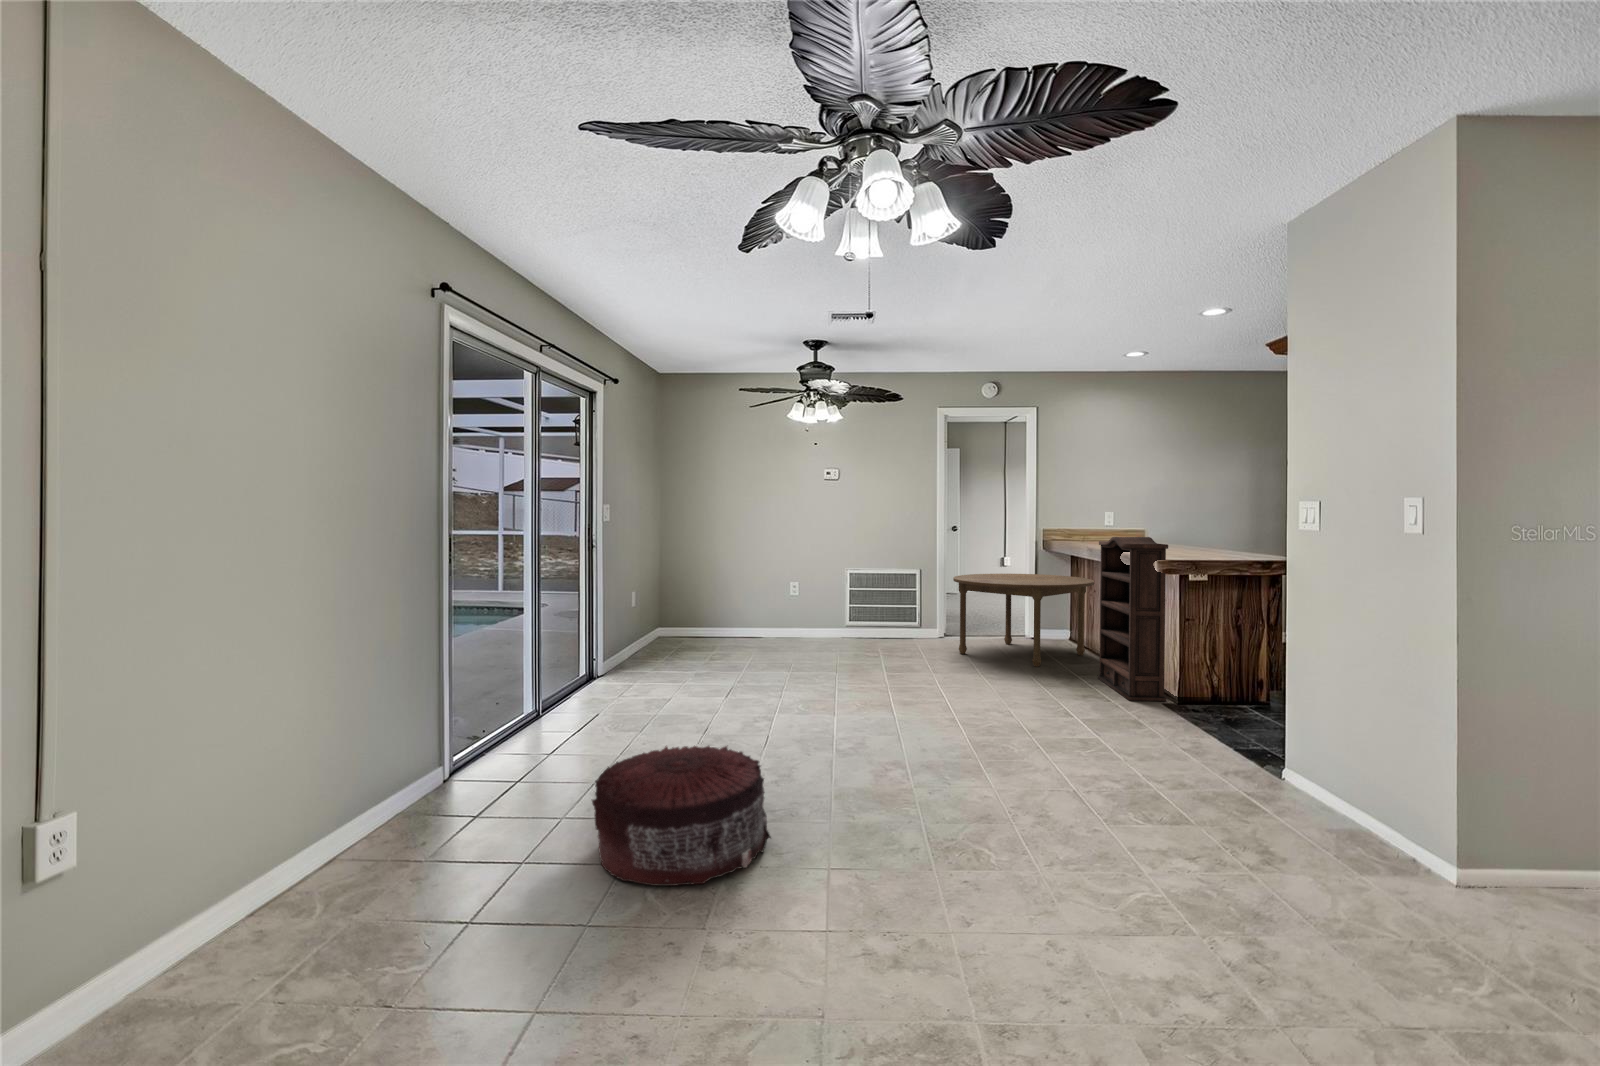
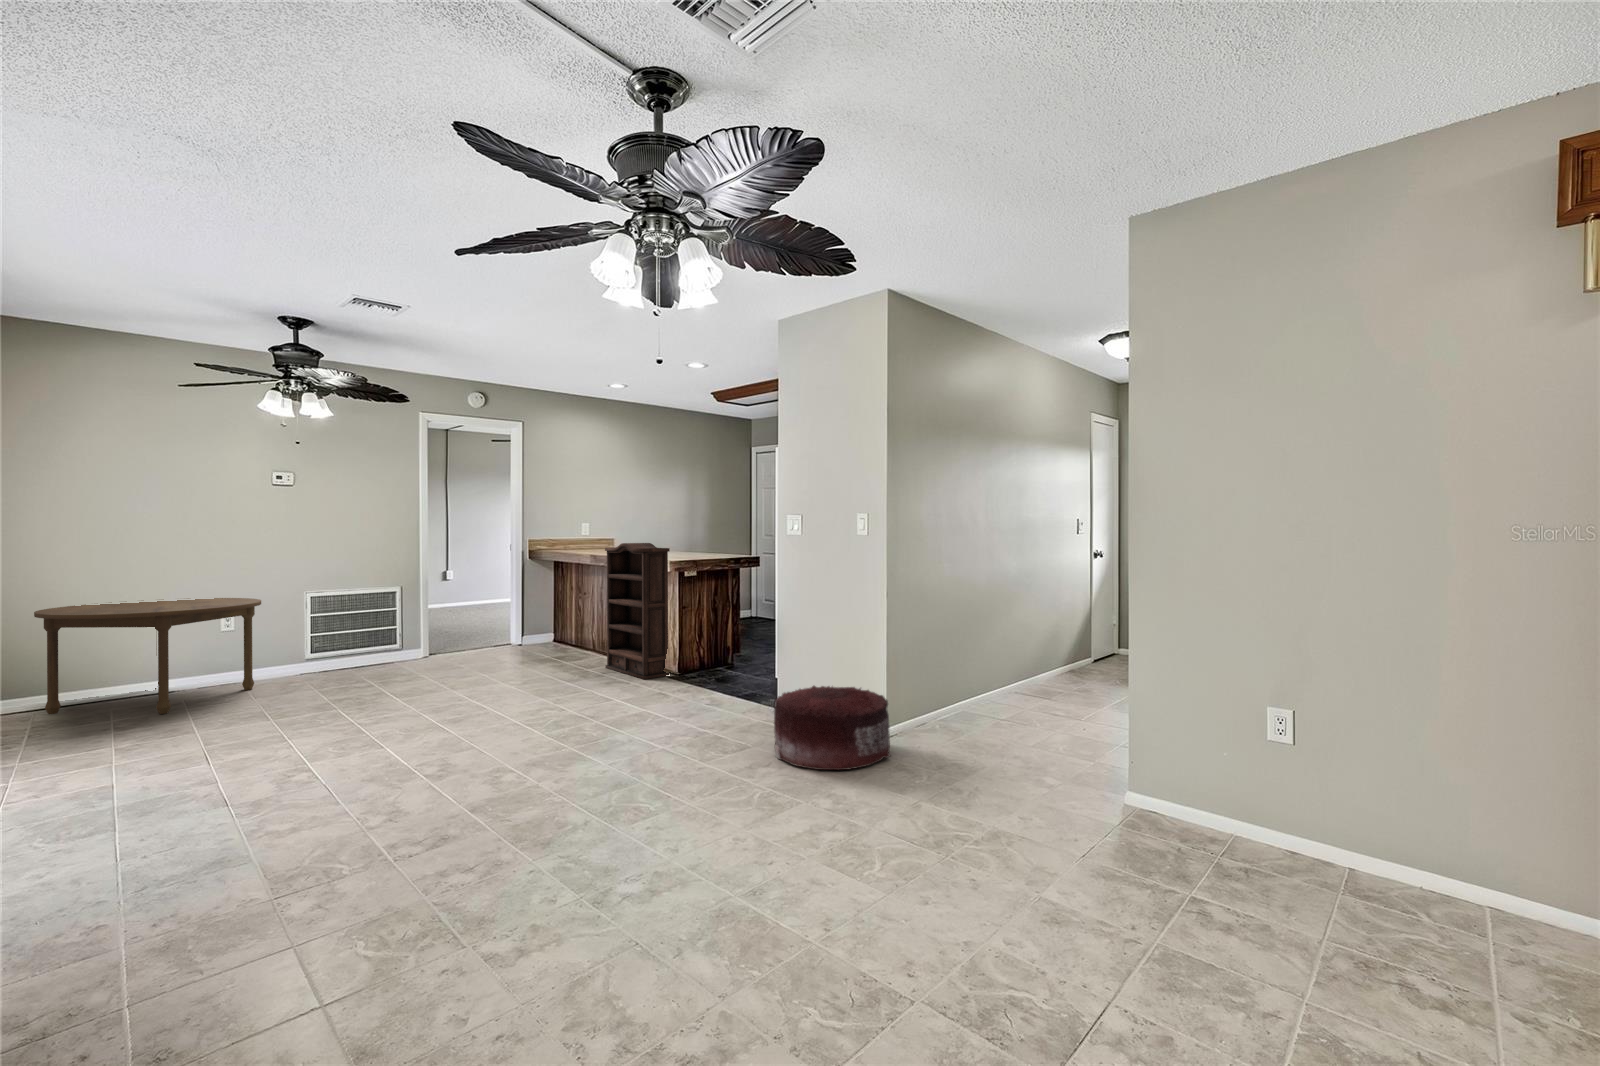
dining table: present [953,574,1094,667] -> present [34,598,261,714]
pouf: present [592,746,771,886] -> present [774,686,890,770]

